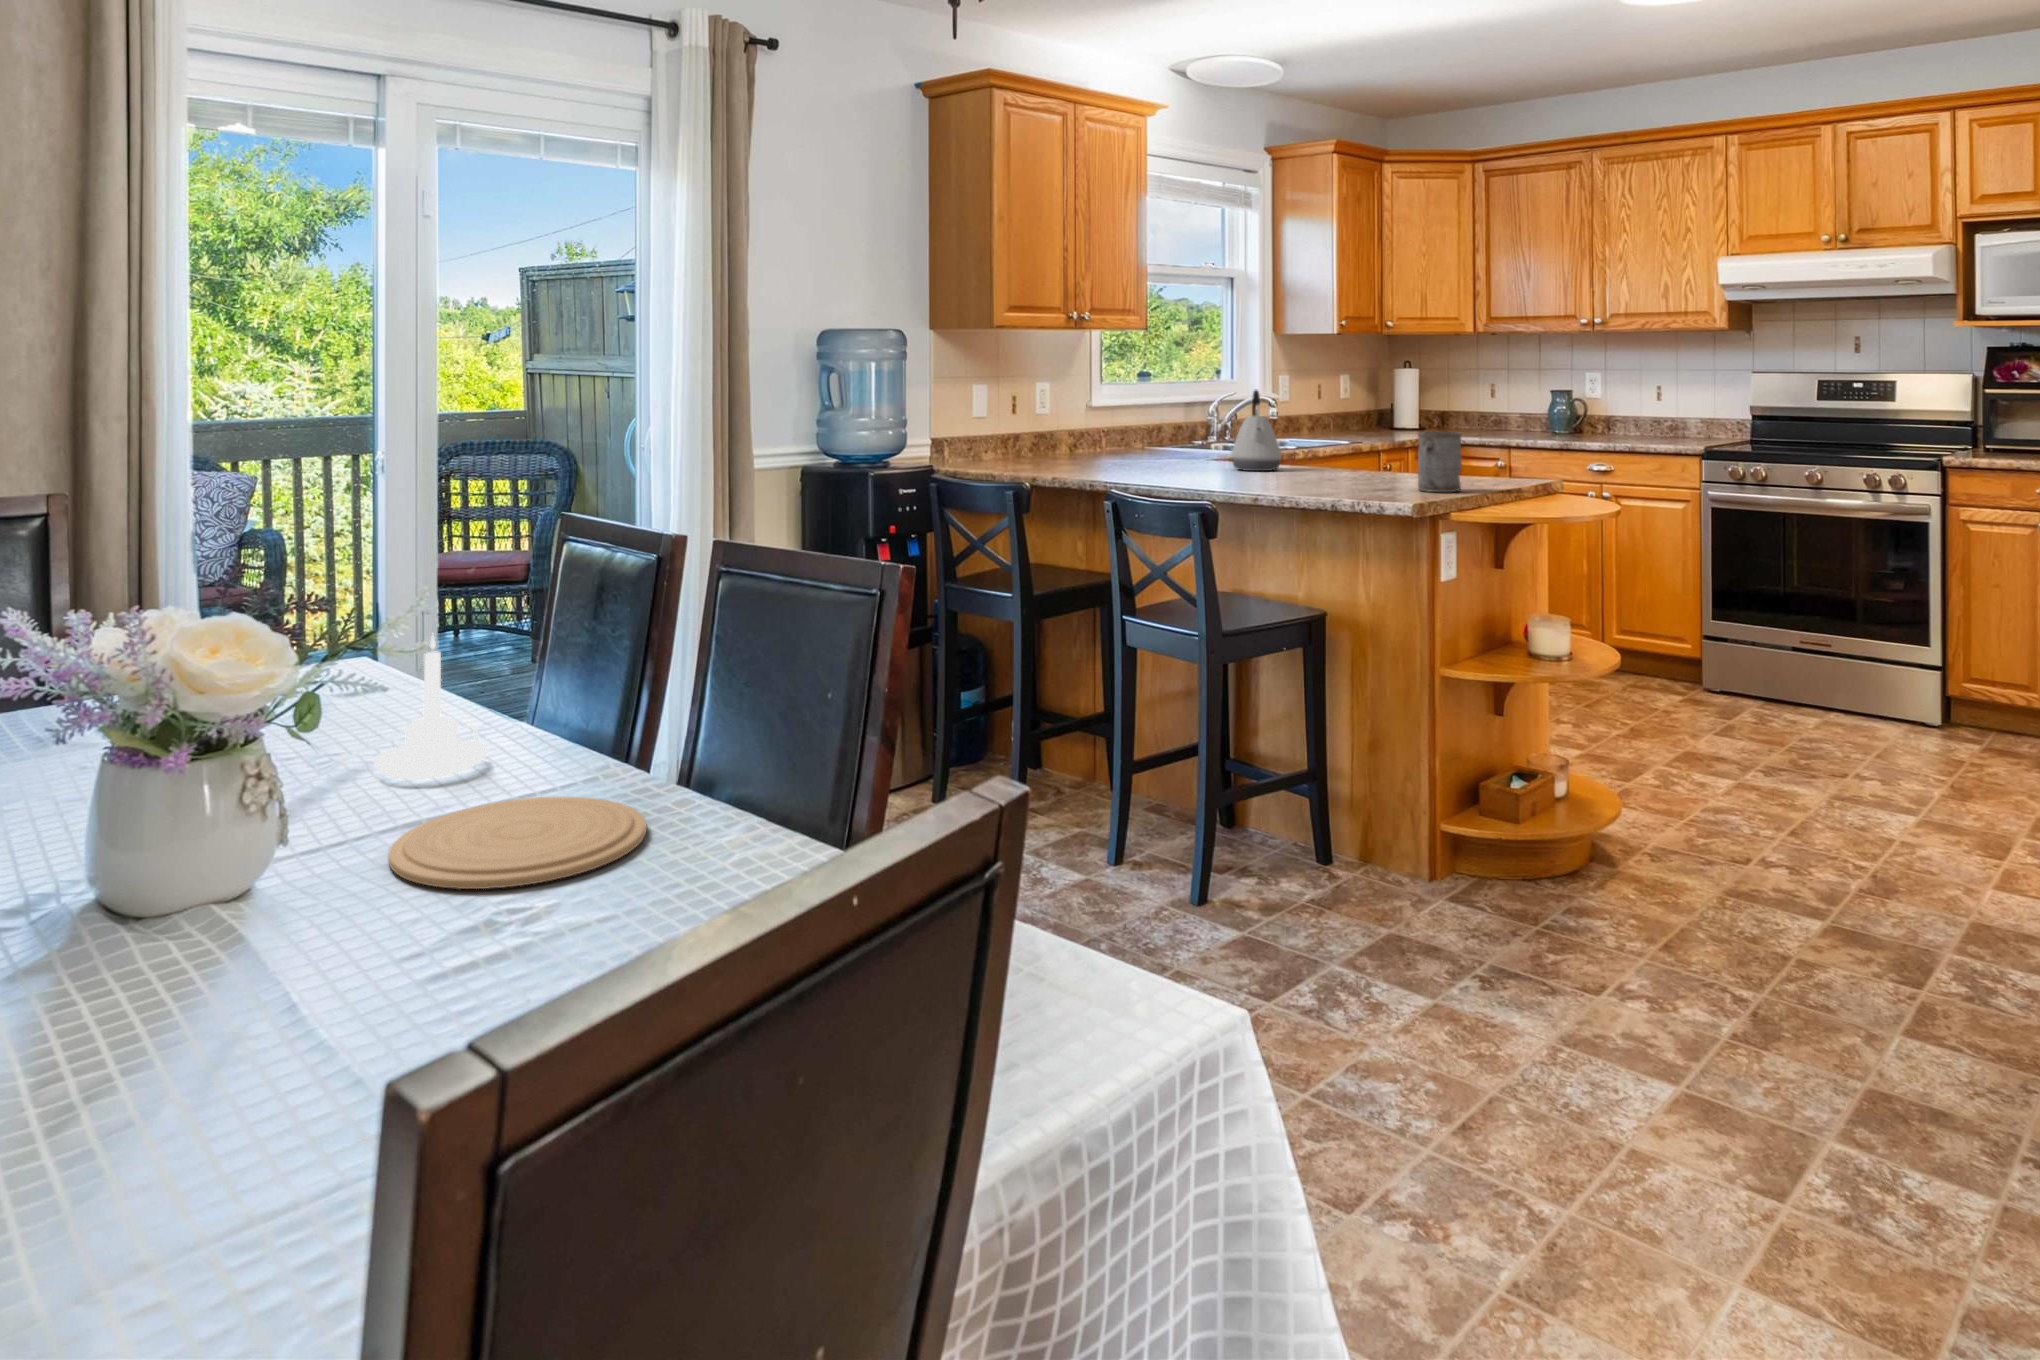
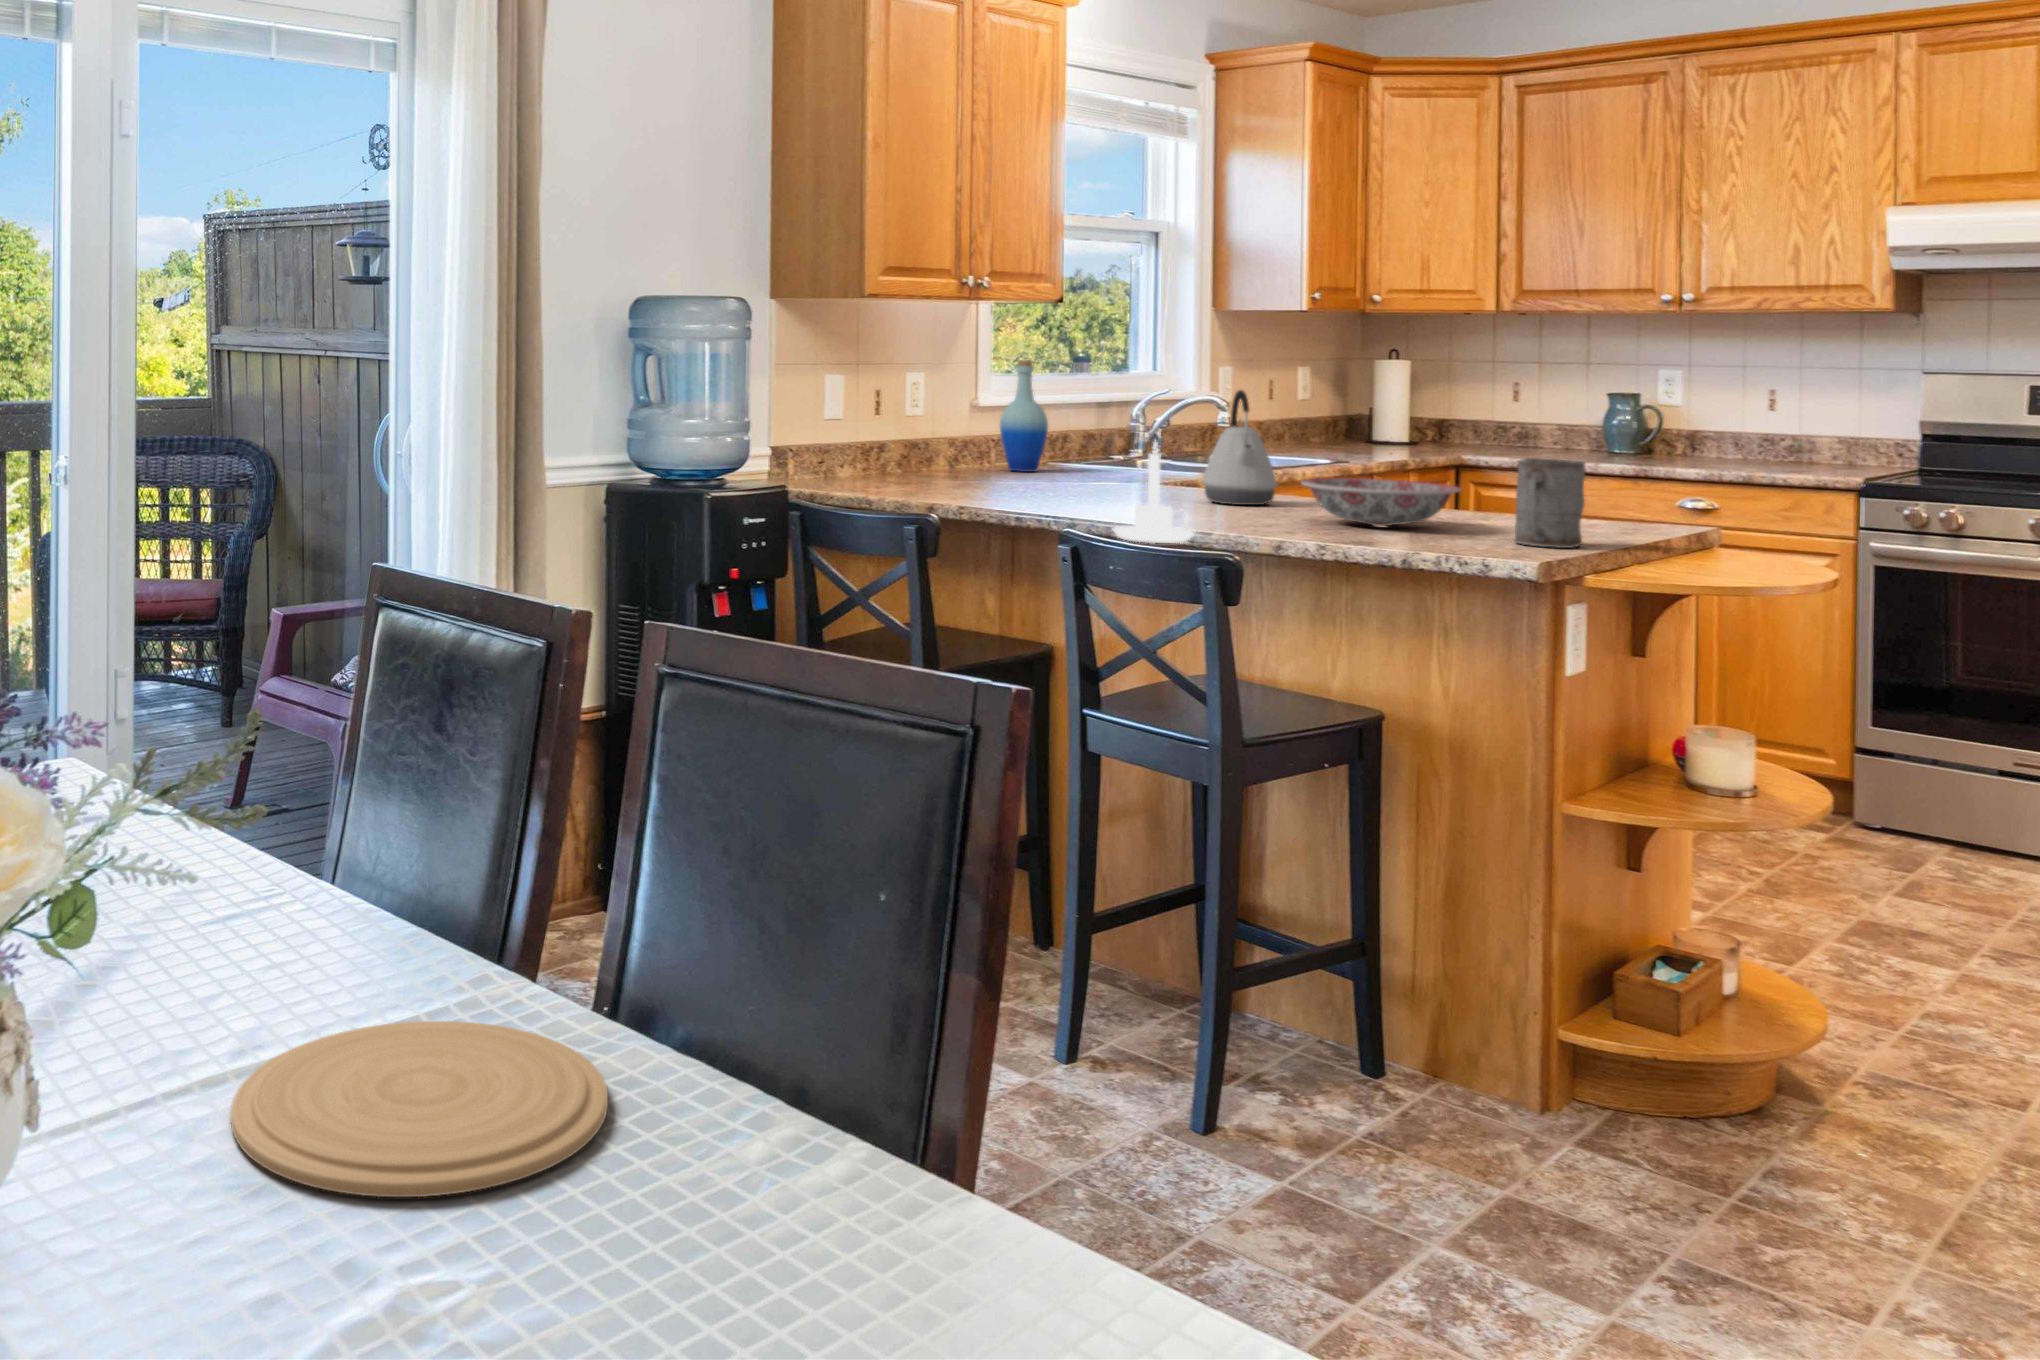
bottle: none [1107,372,1142,453] -> present [1000,360,1048,472]
ceramic bowl: none [1285,449,1391,481] -> present [1301,478,1461,526]
candle holder: present [374,633,488,779] -> present [1113,443,1194,543]

